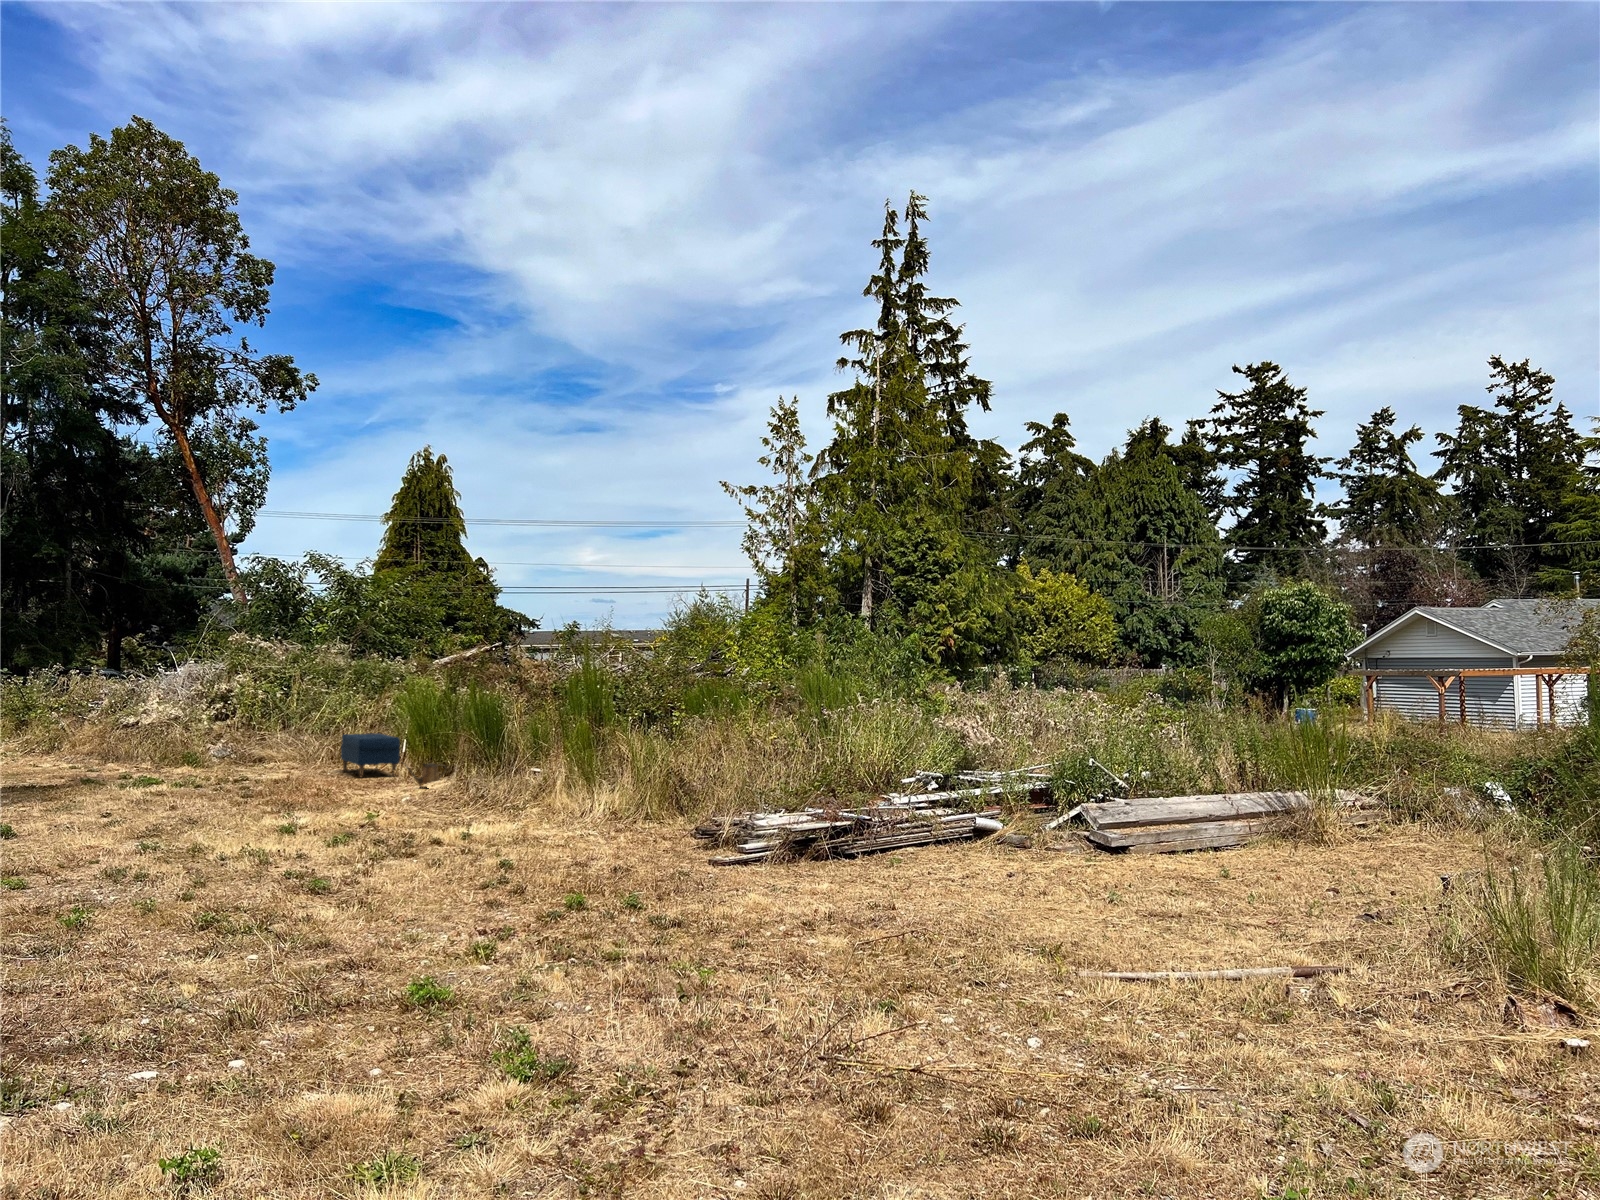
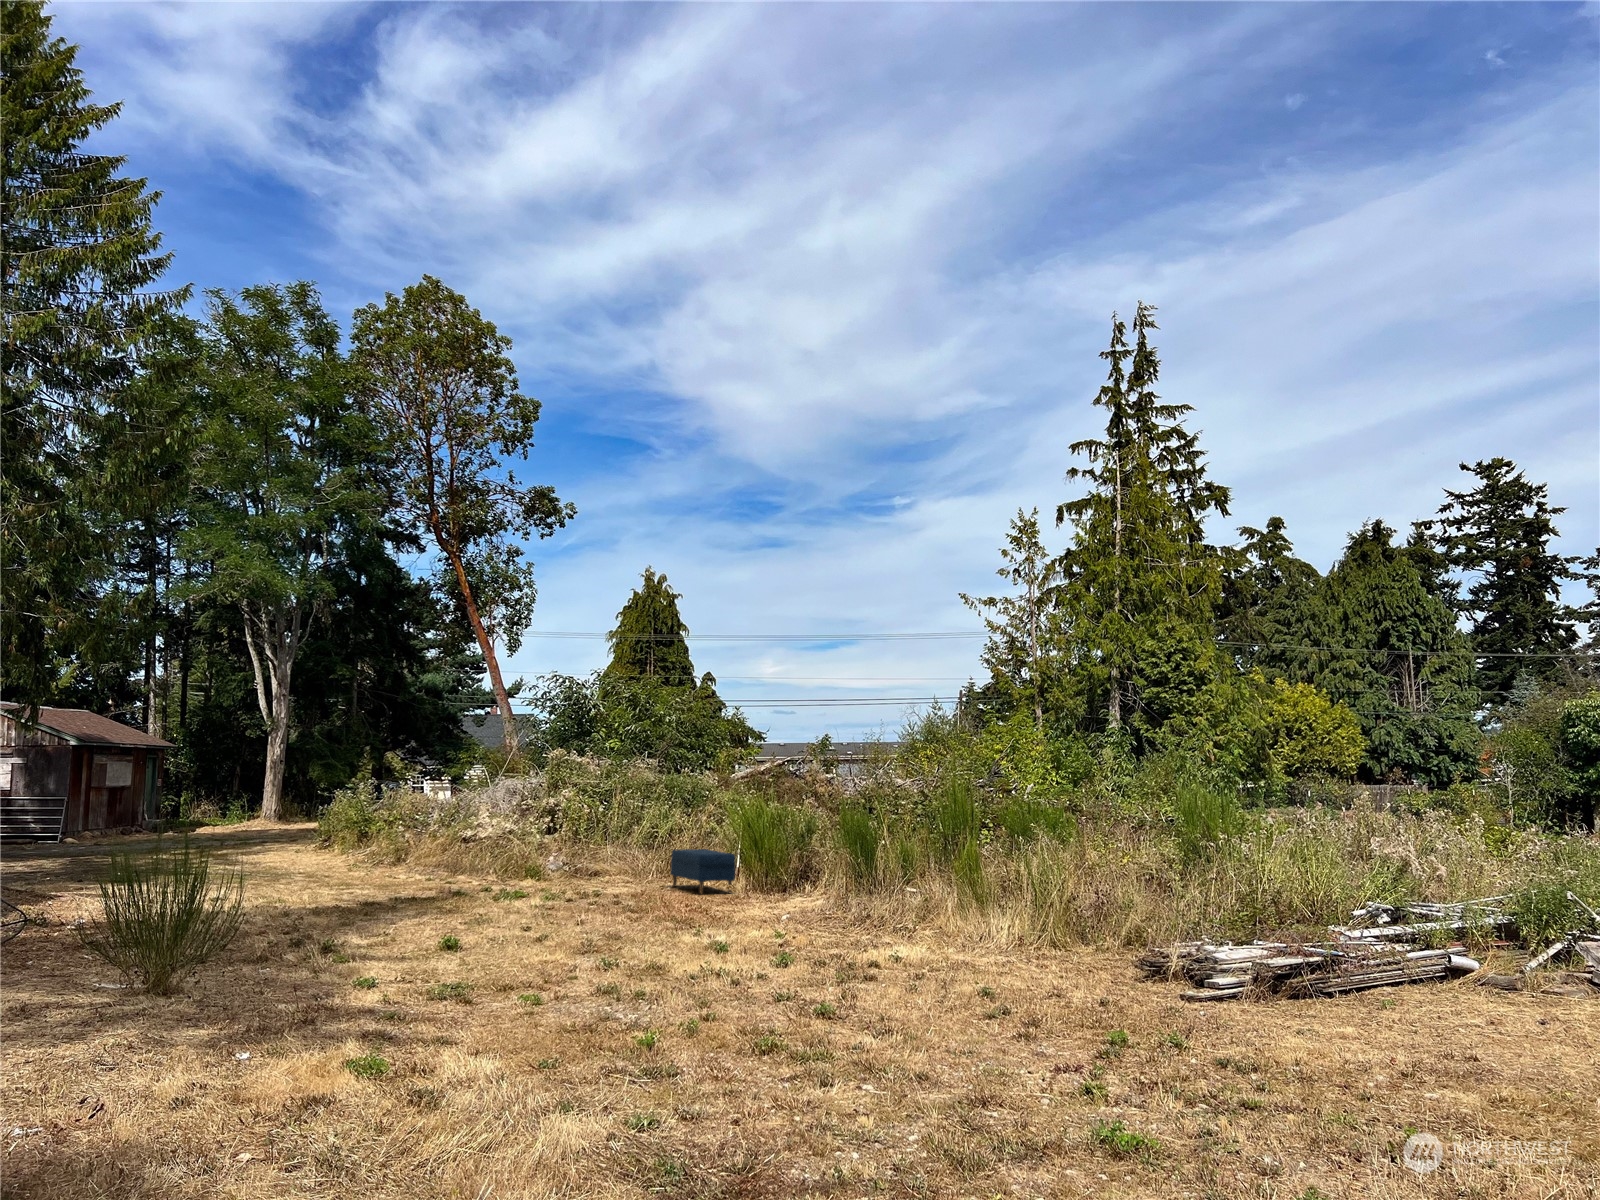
watering can: present [402,762,446,788] -> none [757,879,797,907]

